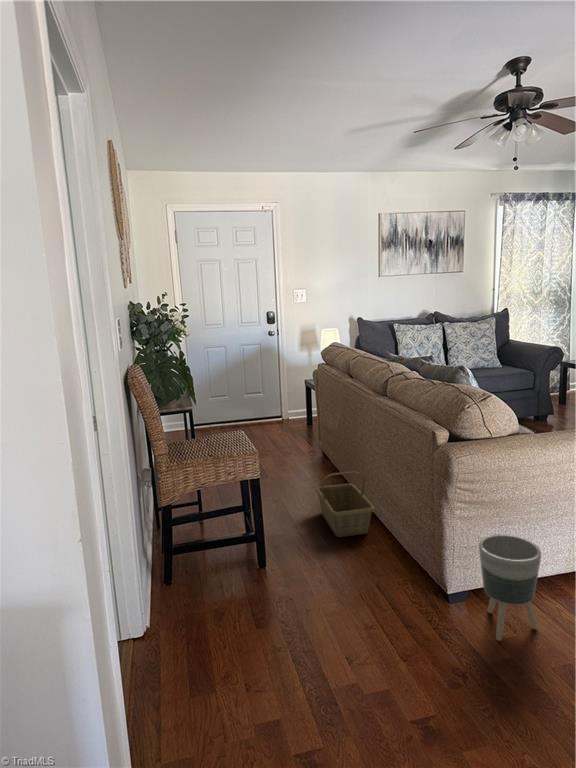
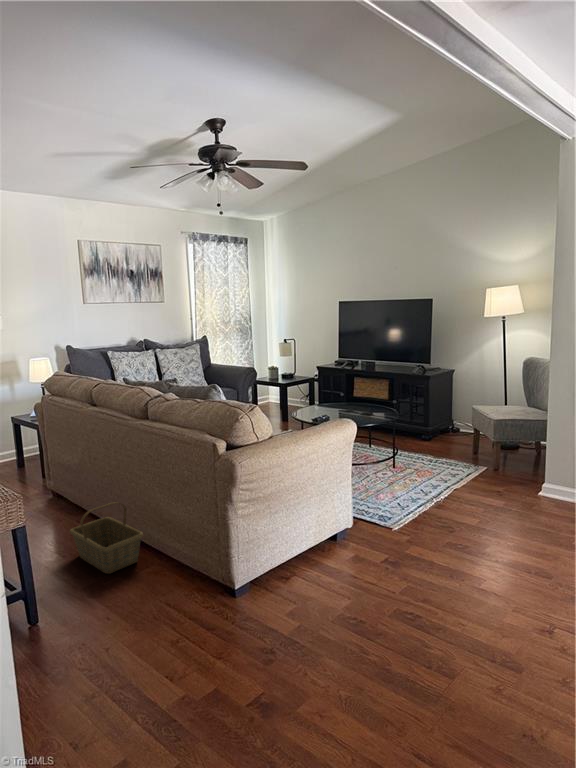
planter: present [479,535,541,641] -> none [262,521,310,612]

